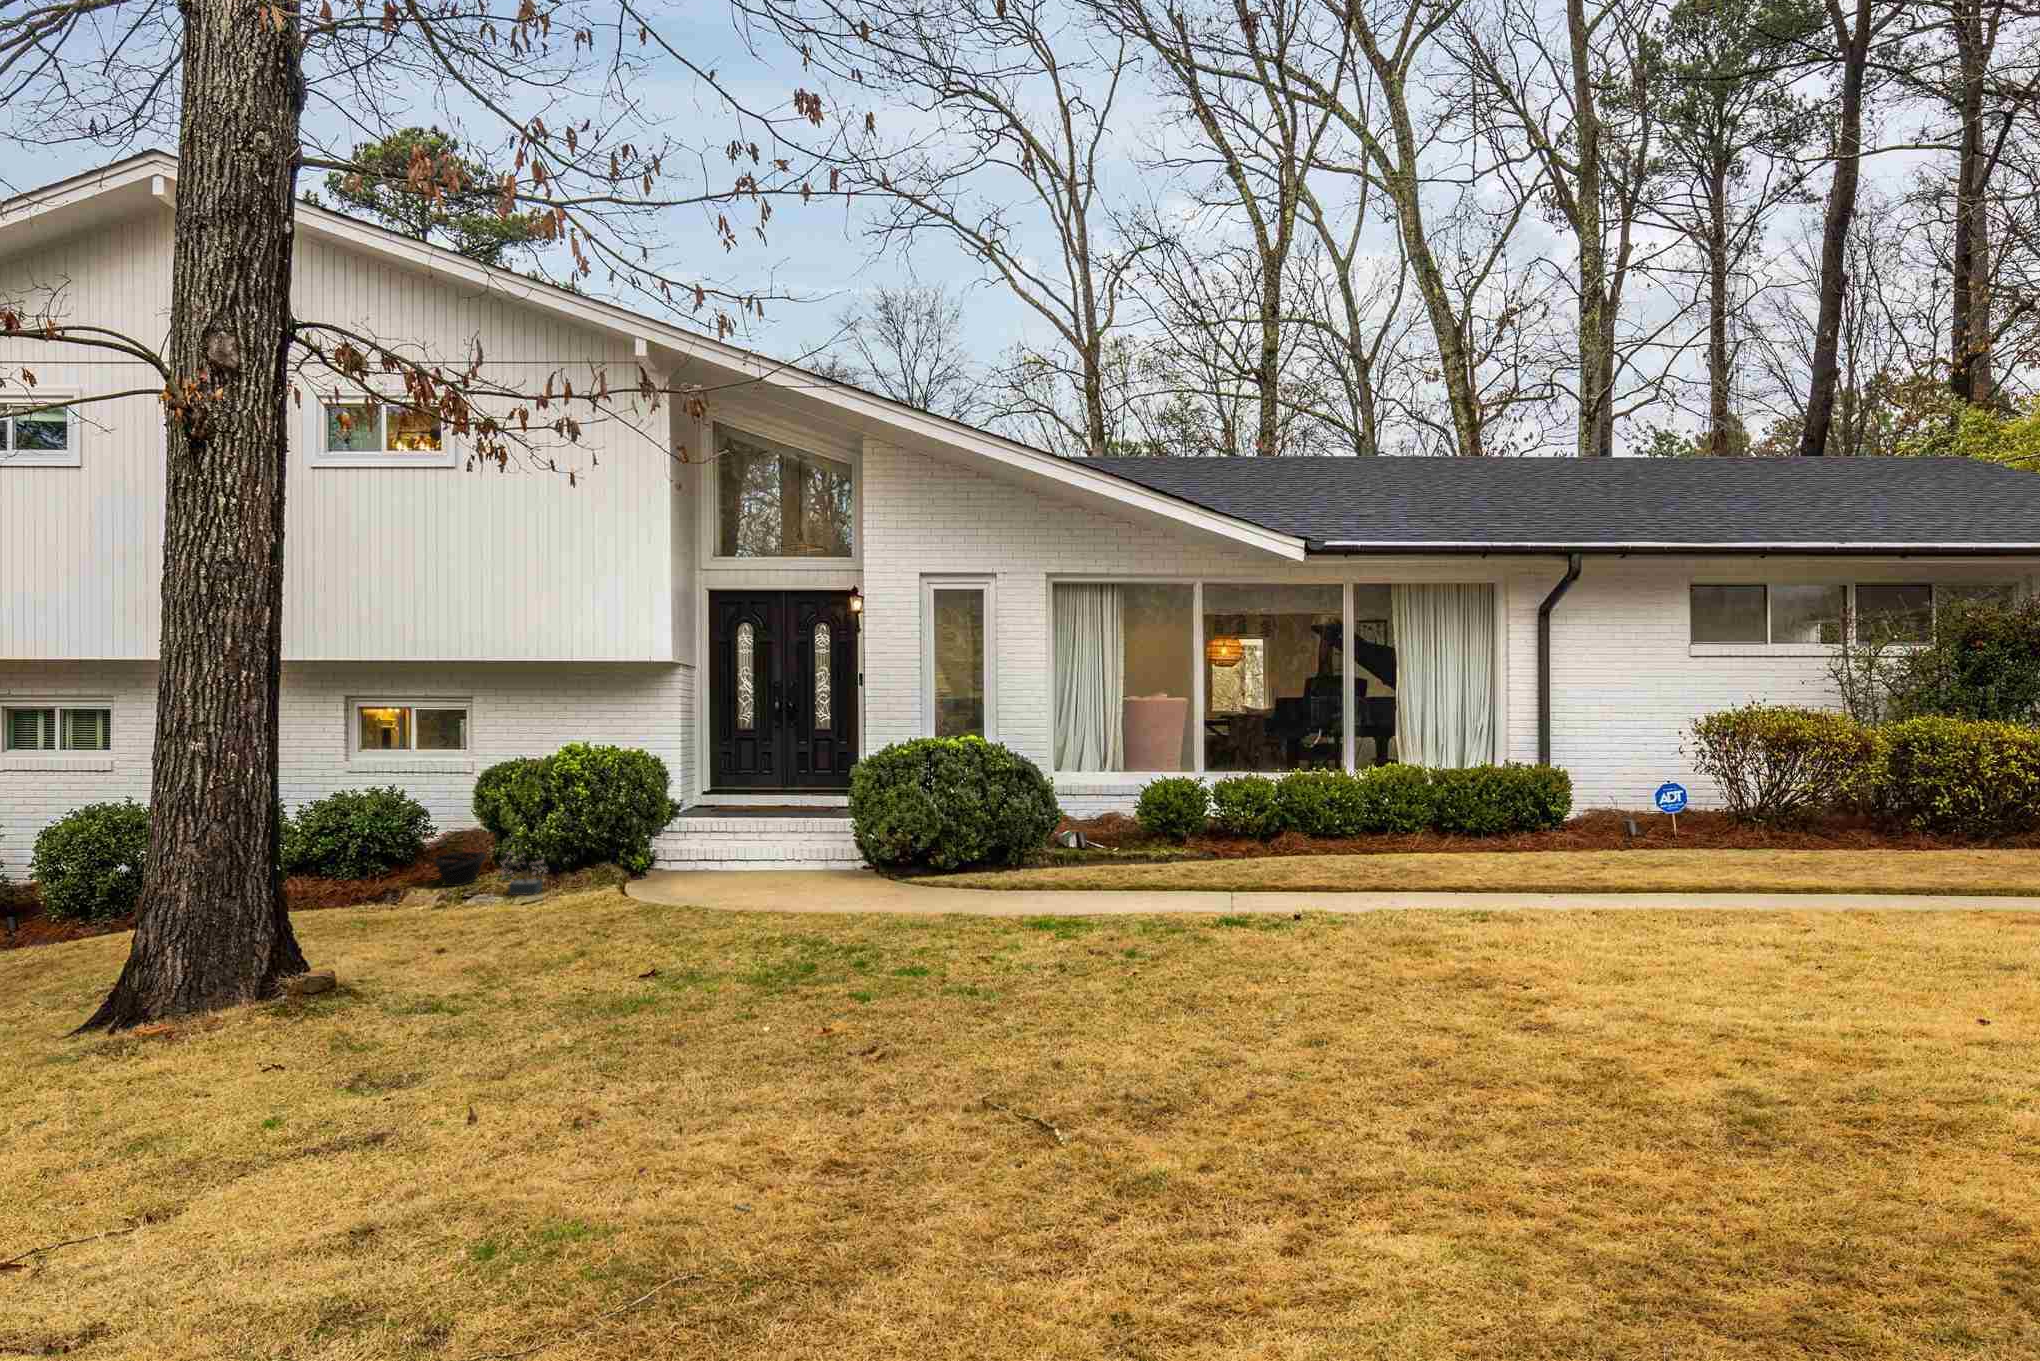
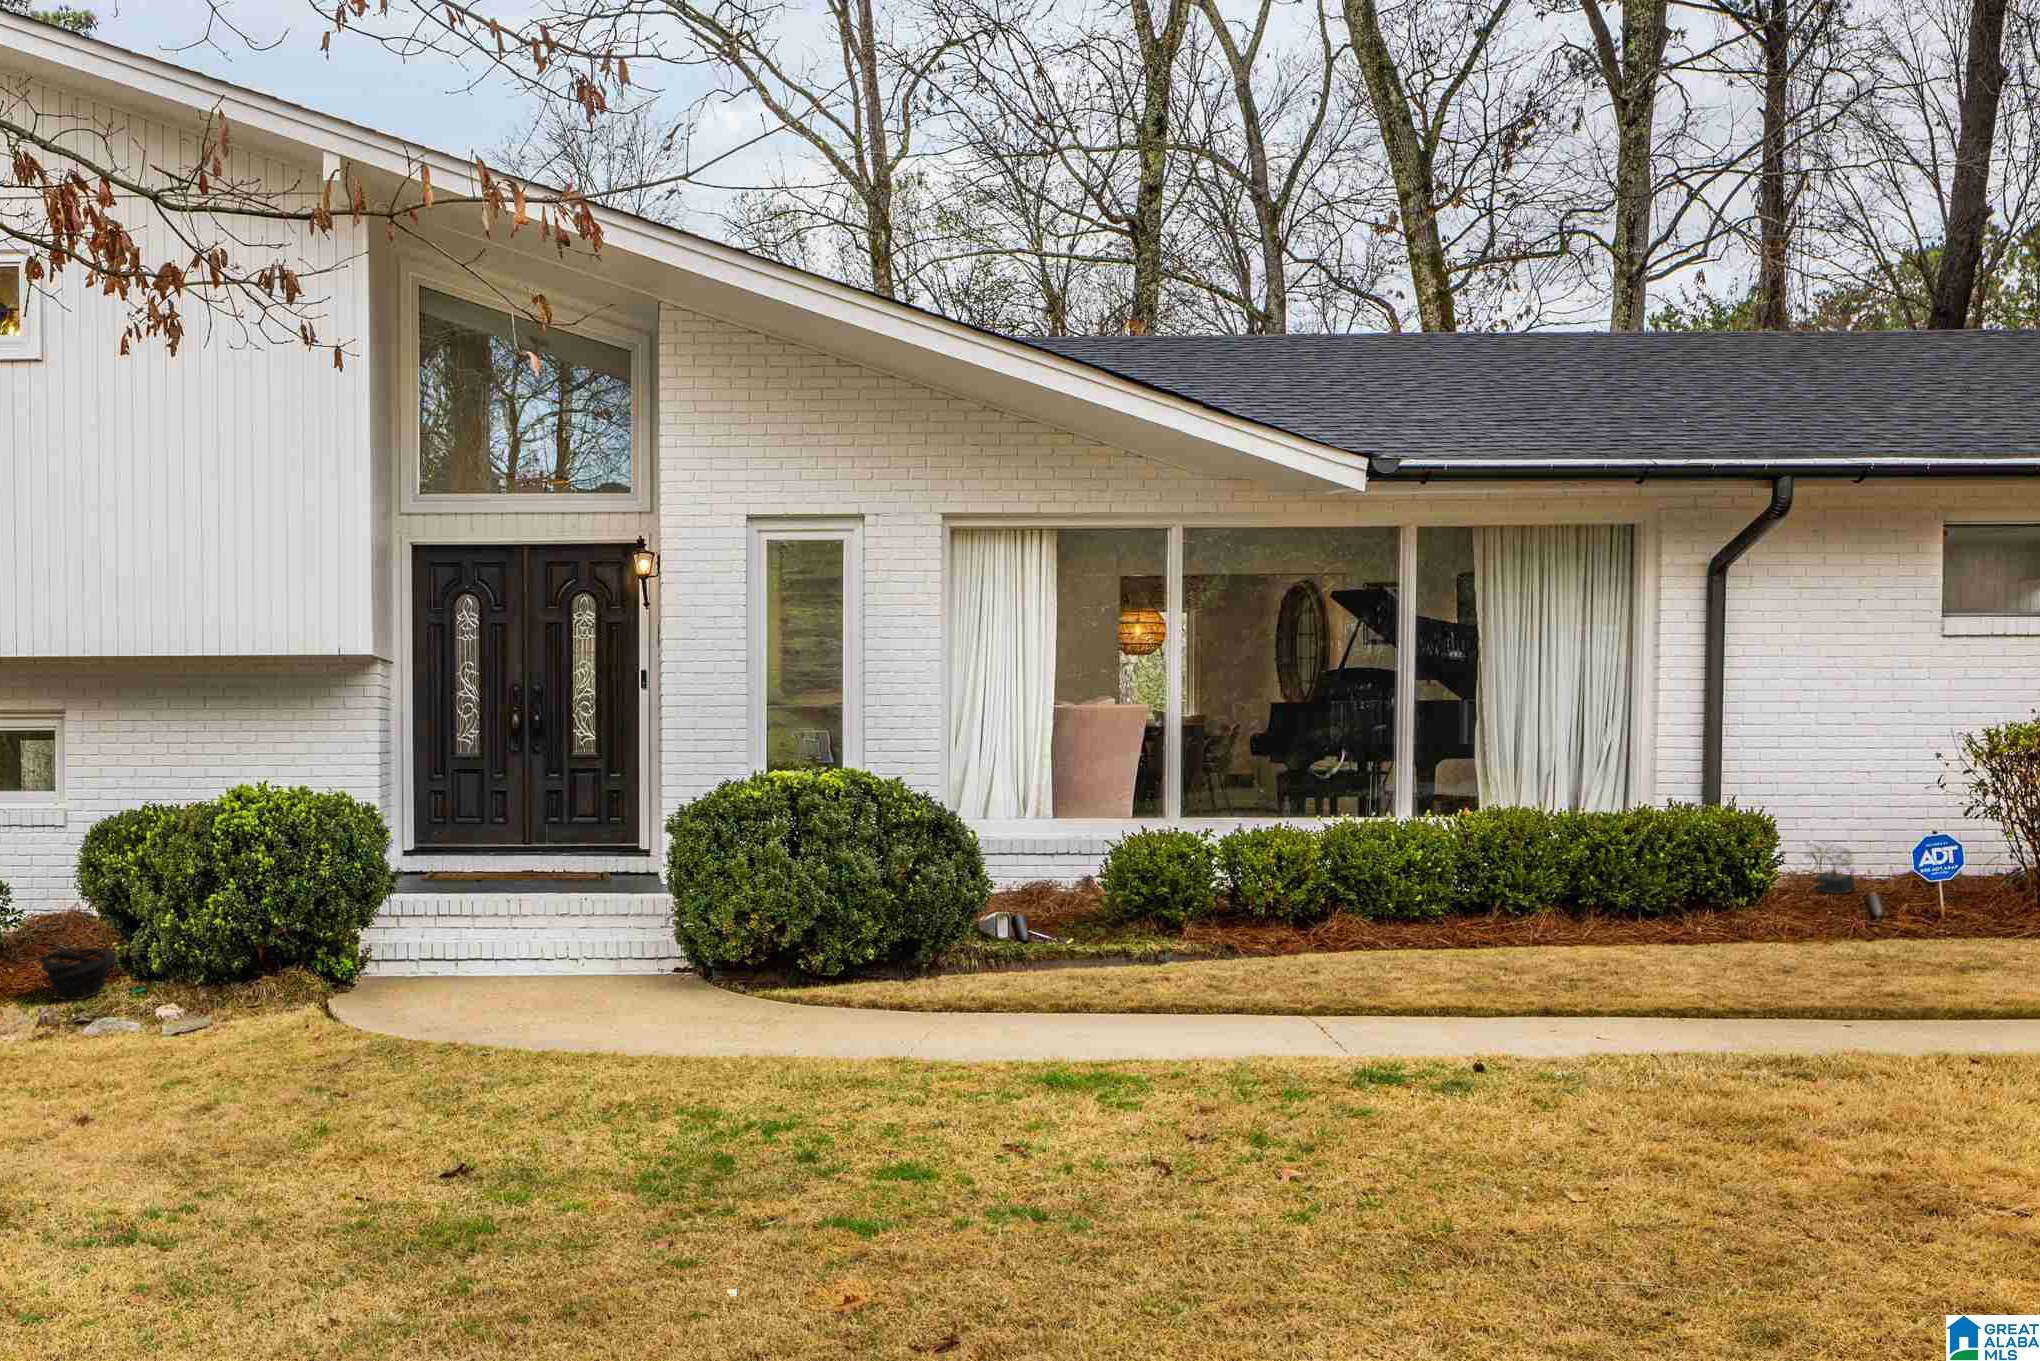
decorative plant: present [501,852,546,895] -> present [1805,841,1855,894]

